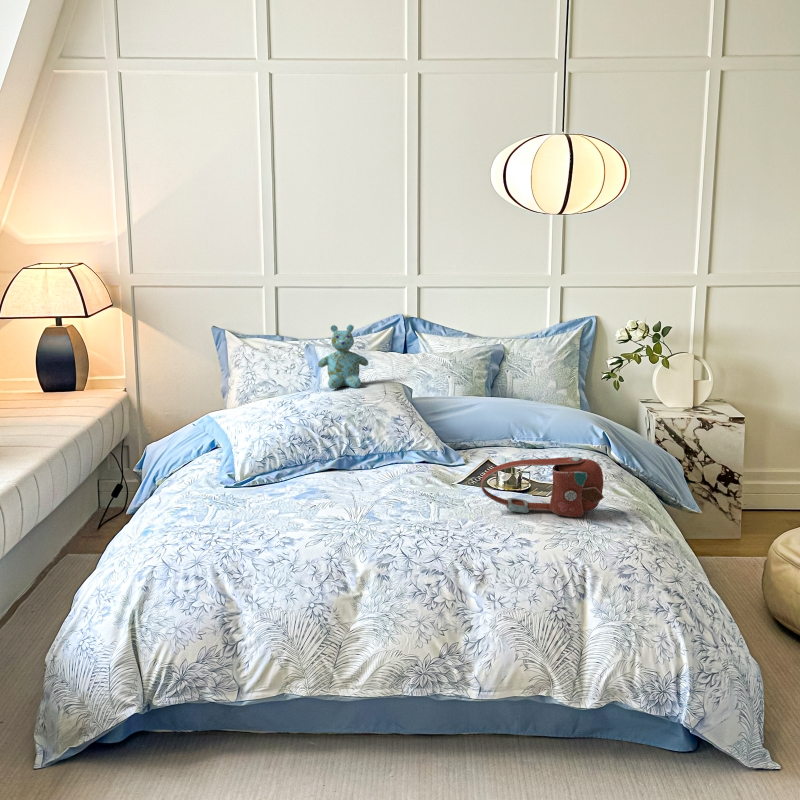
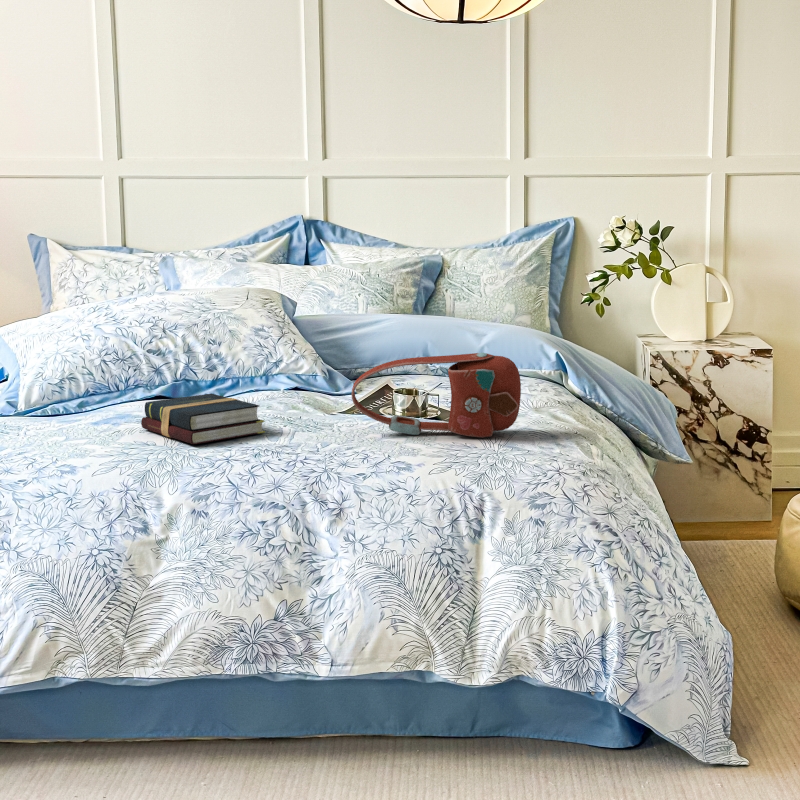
stuffed bear: present [318,325,368,389] -> none [156,205,229,294]
hardback book: none [328,475,417,521] -> present [141,394,265,444]

